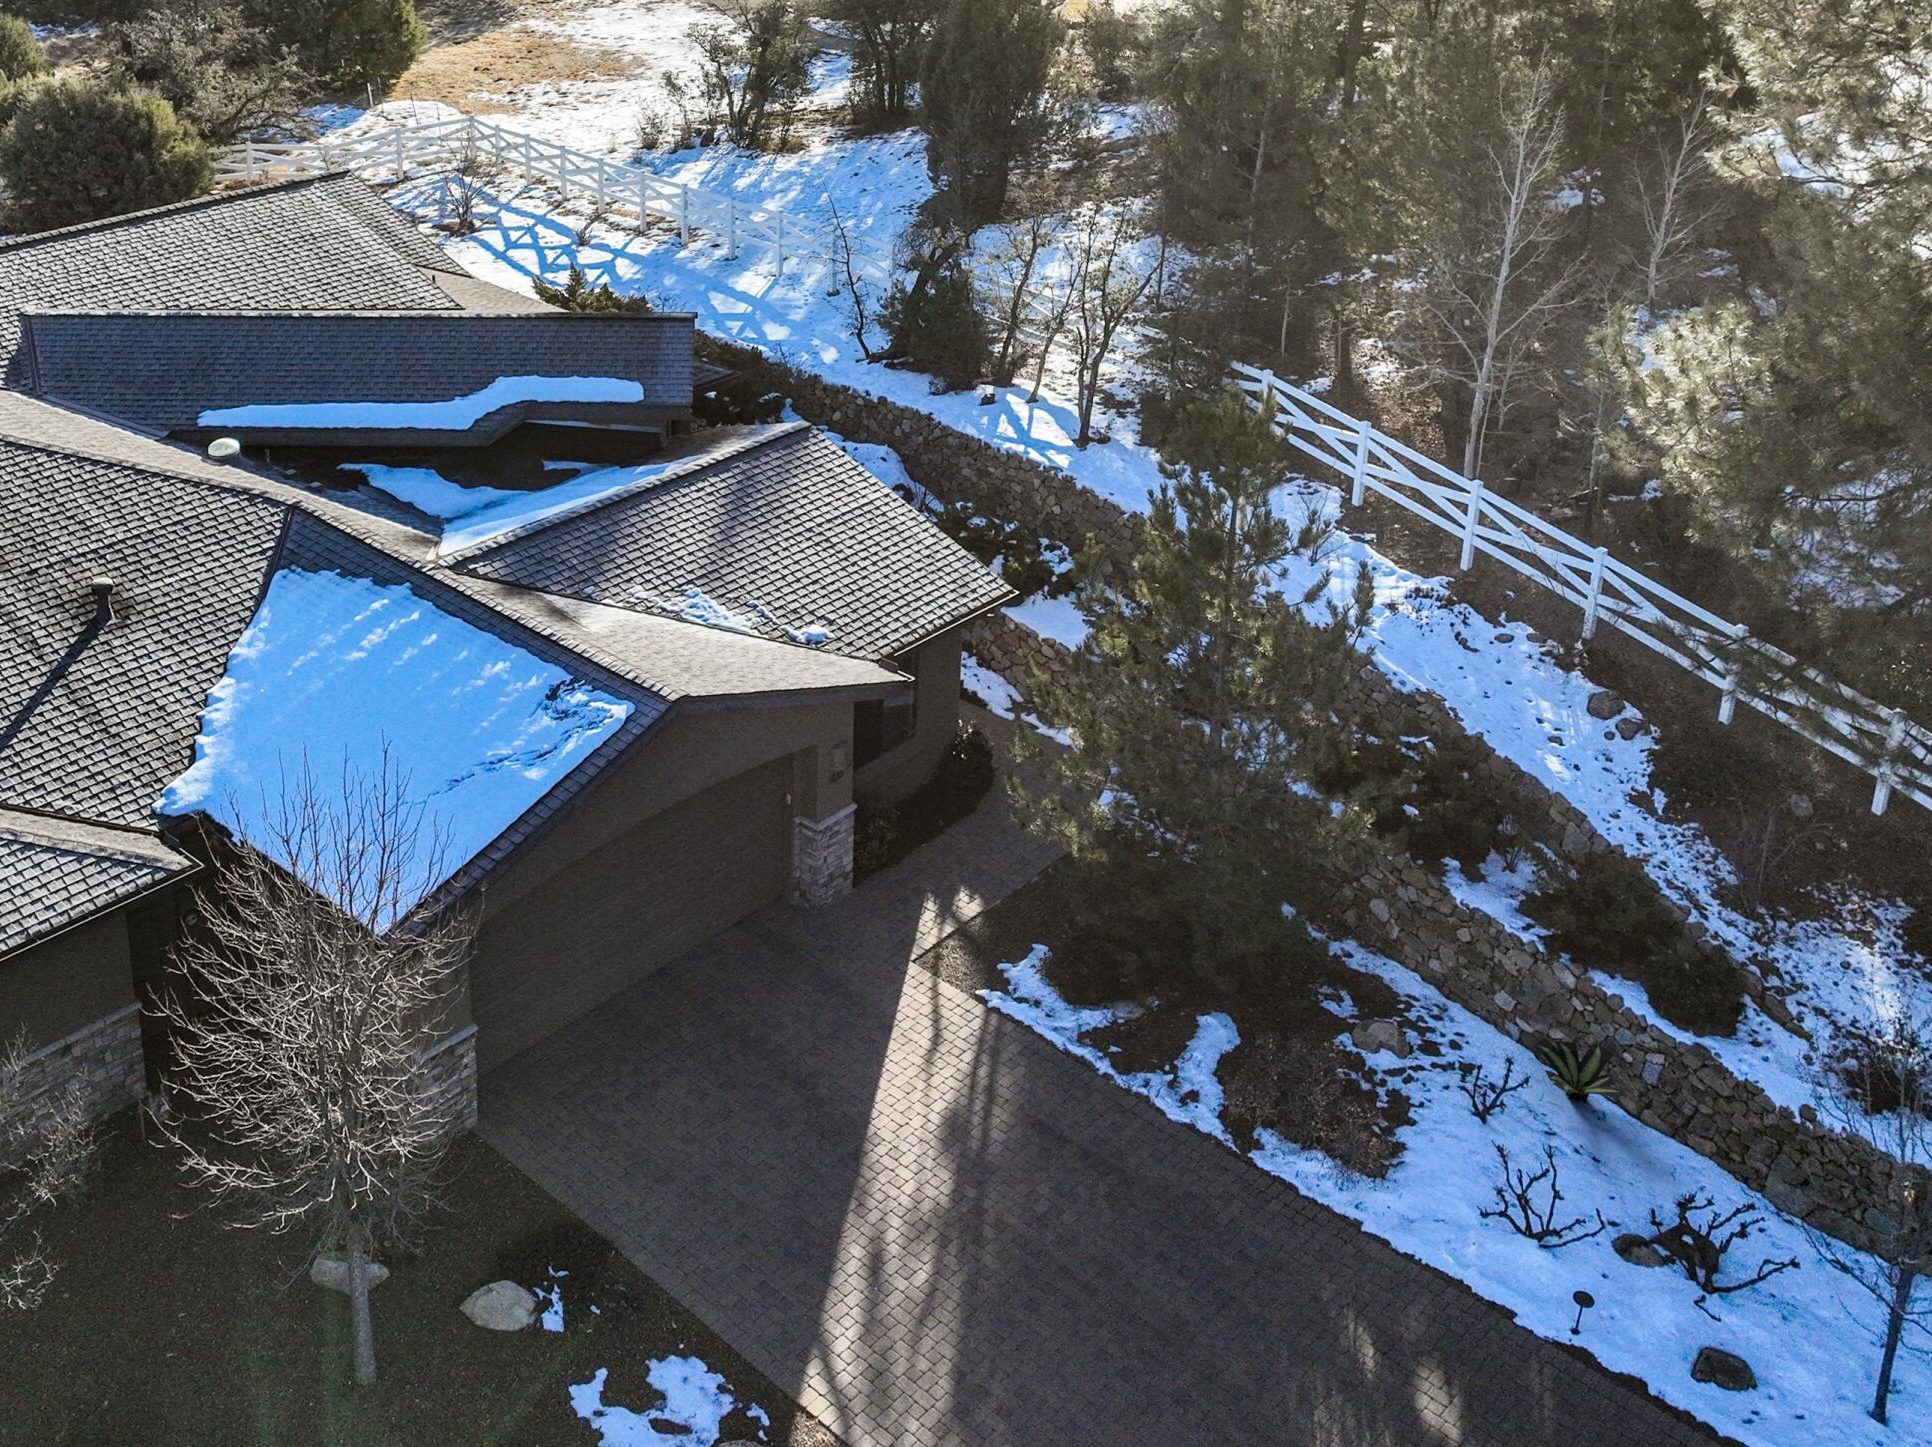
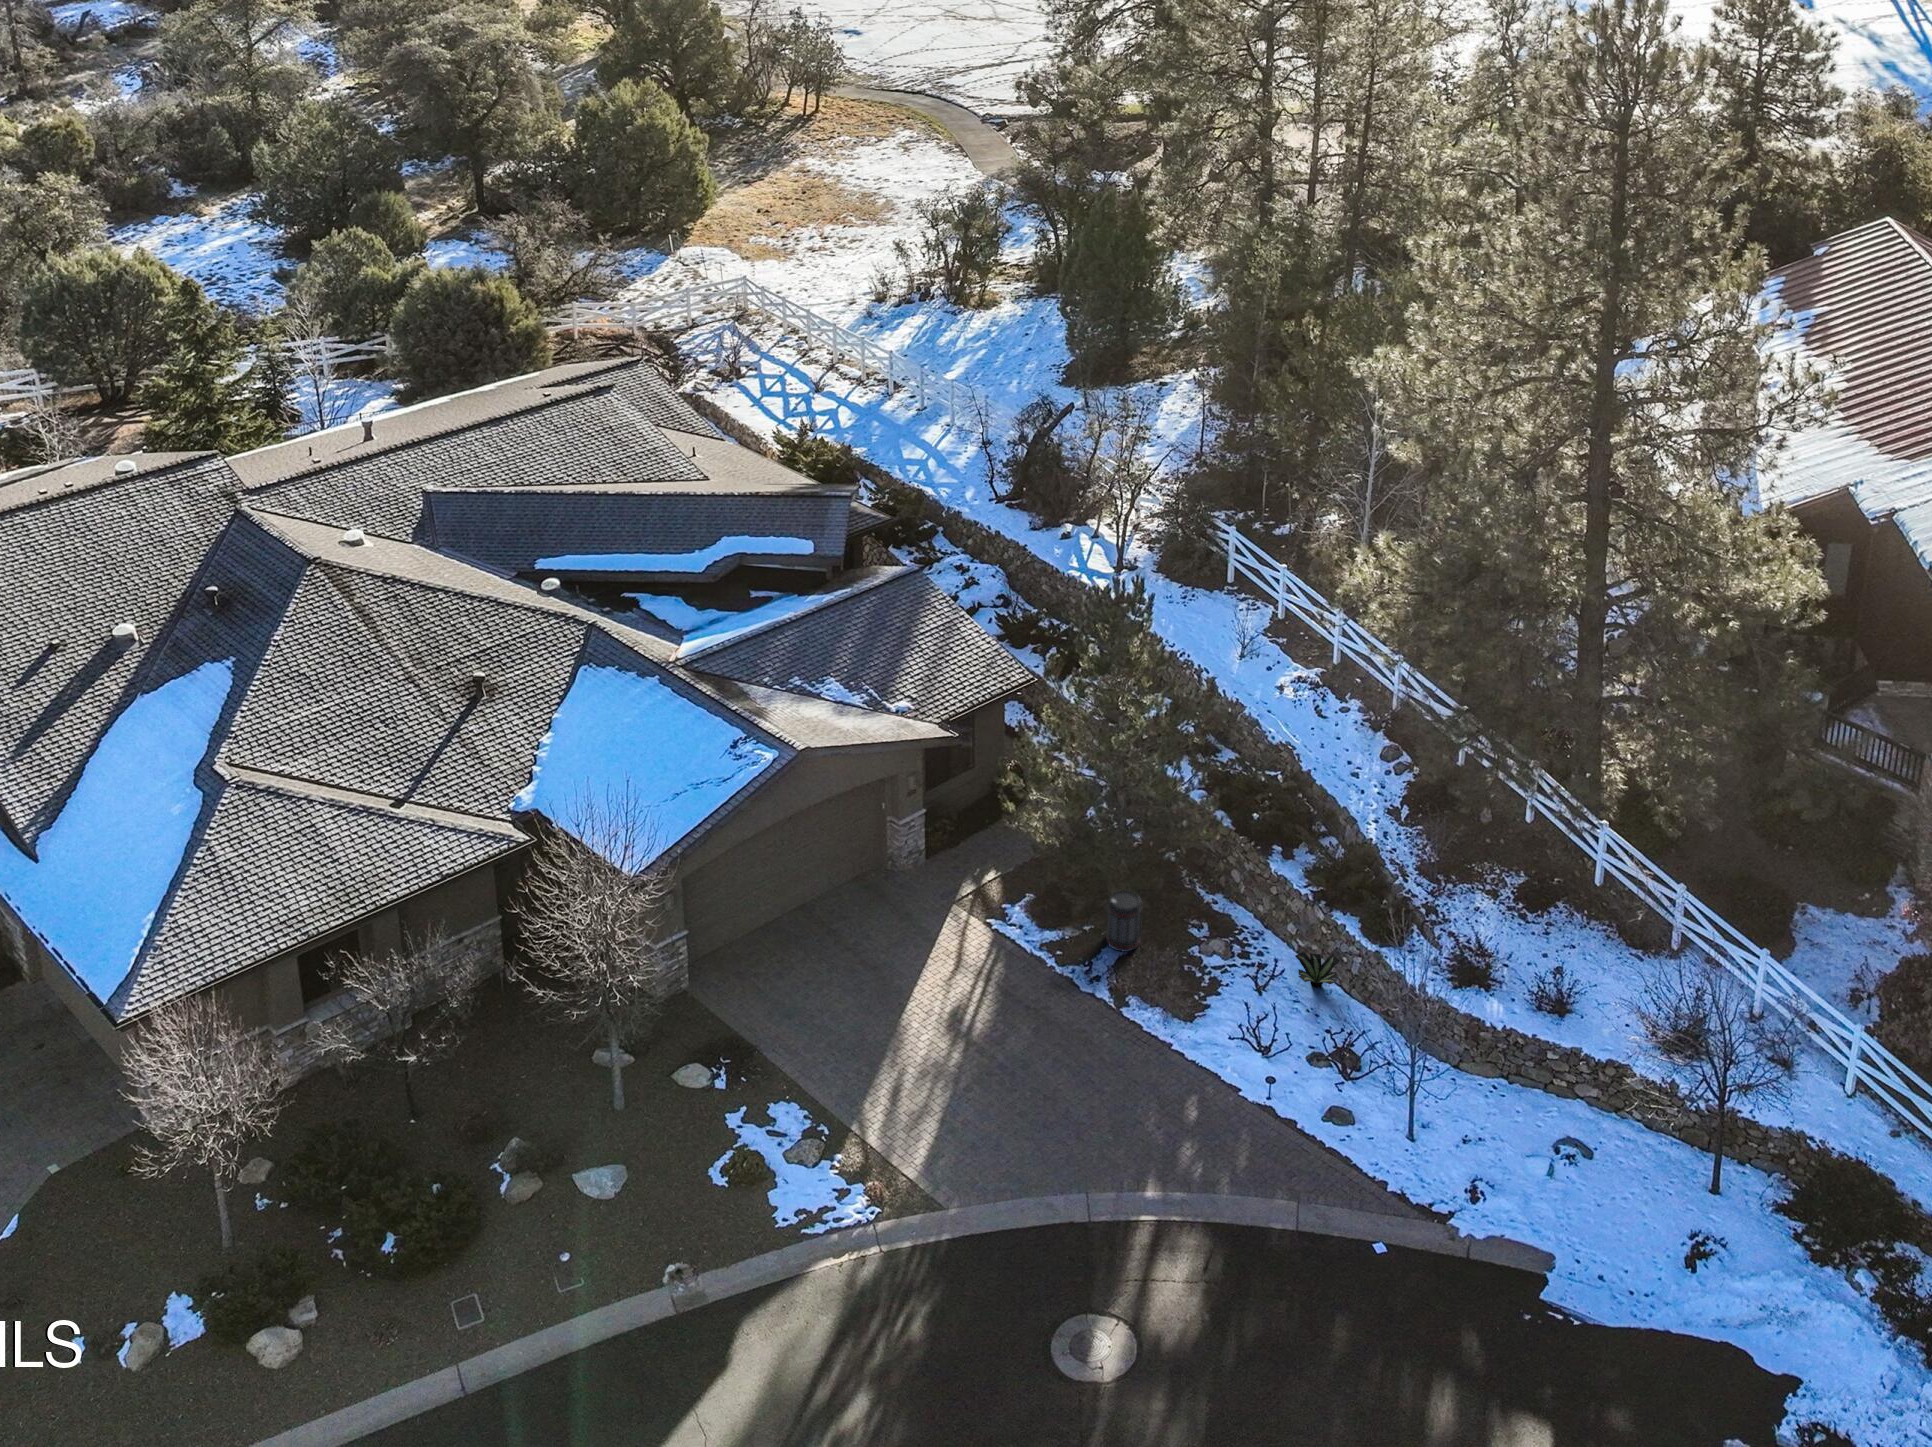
trash can: none [1189,935,1258,1042] -> present [1106,890,1142,952]

